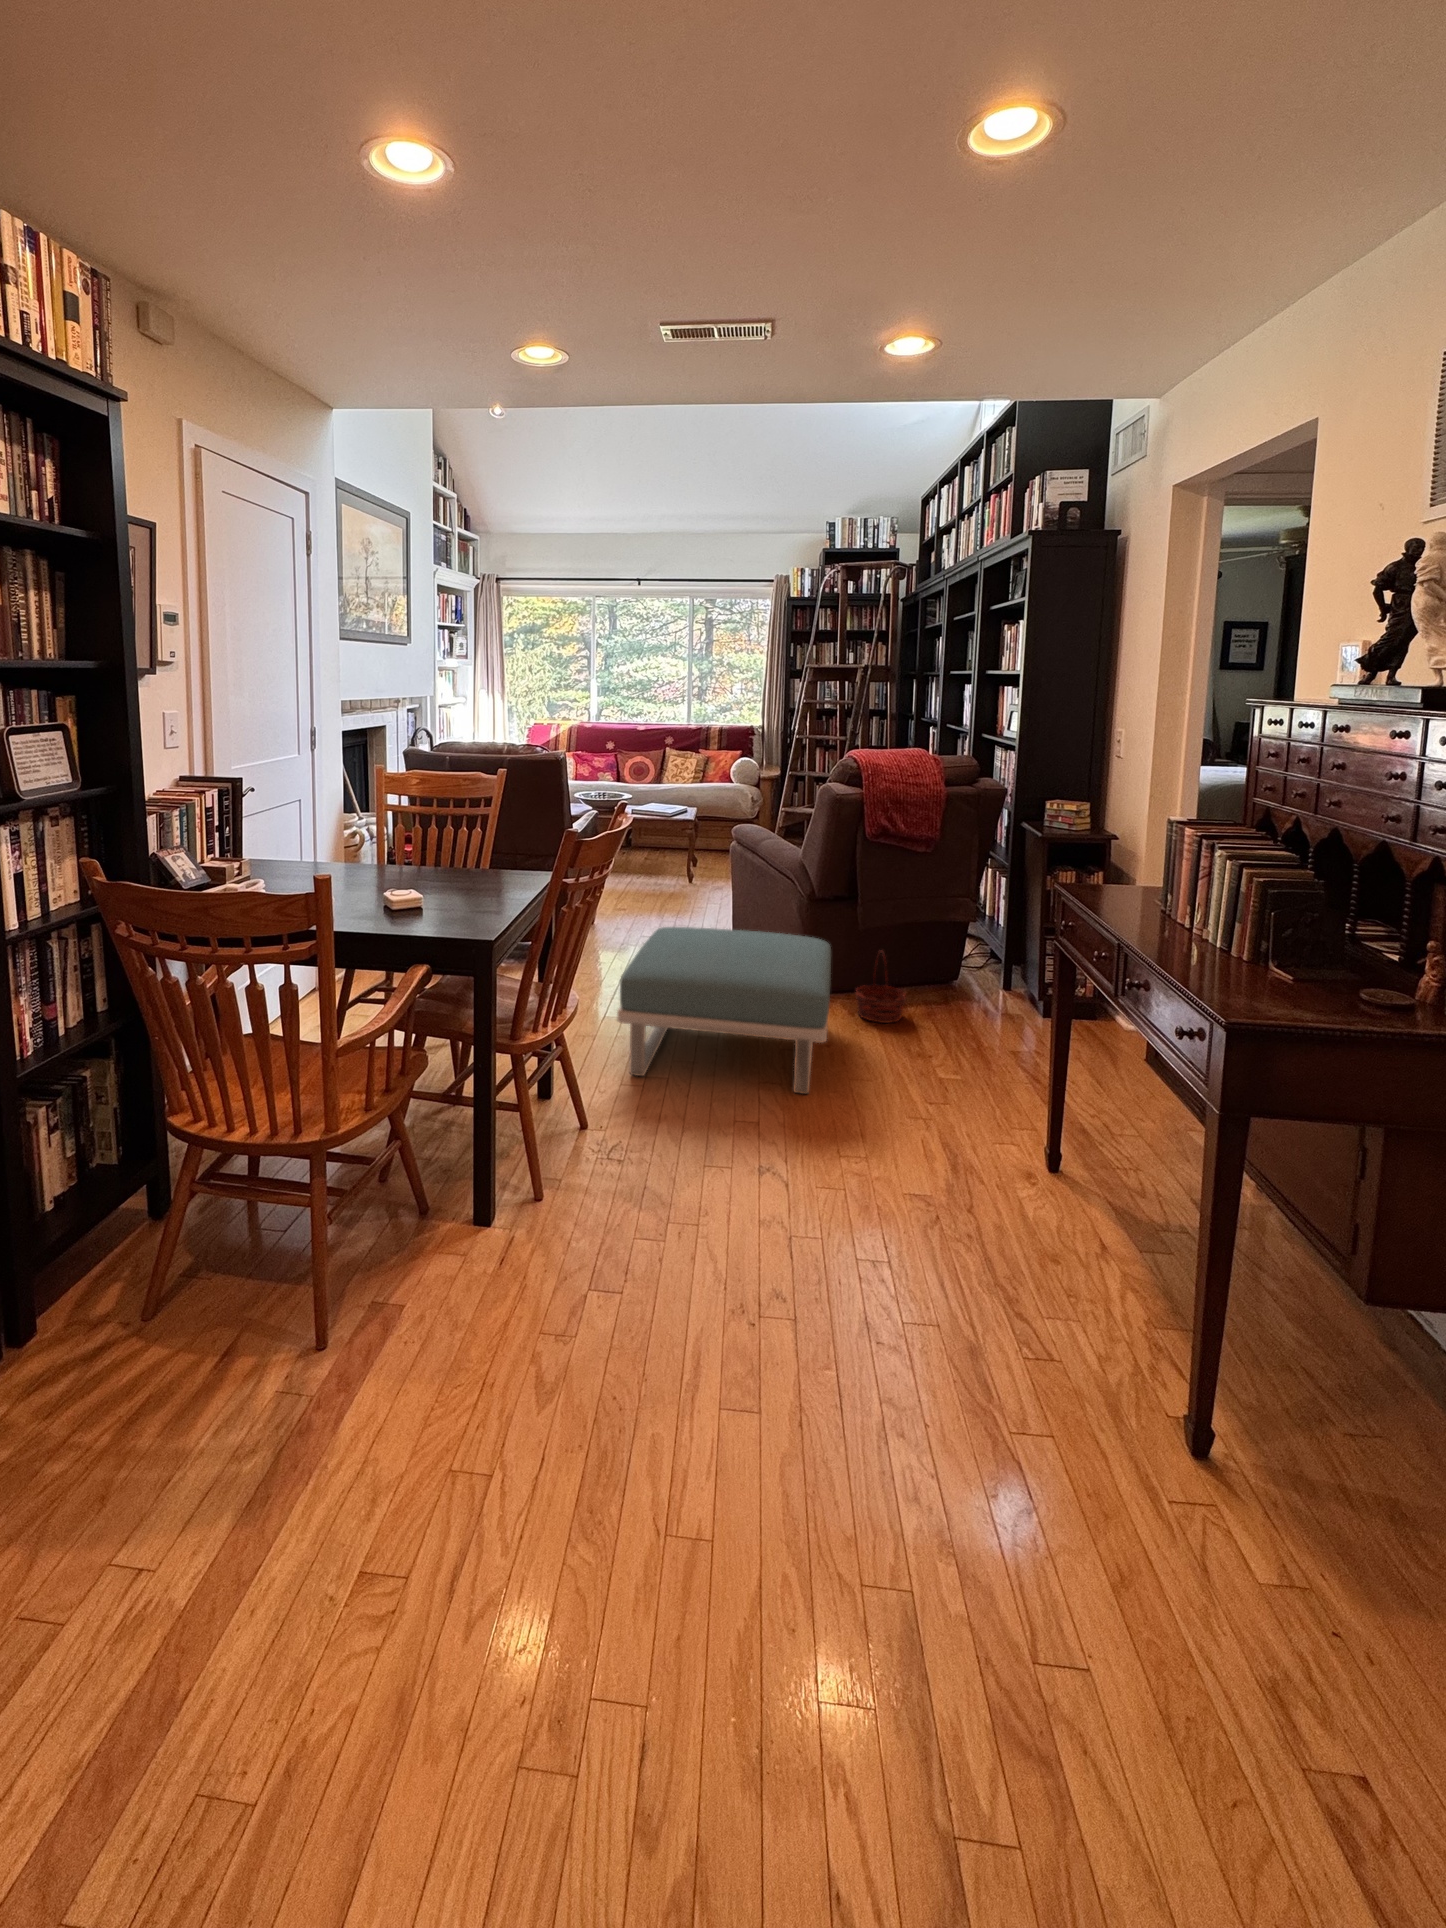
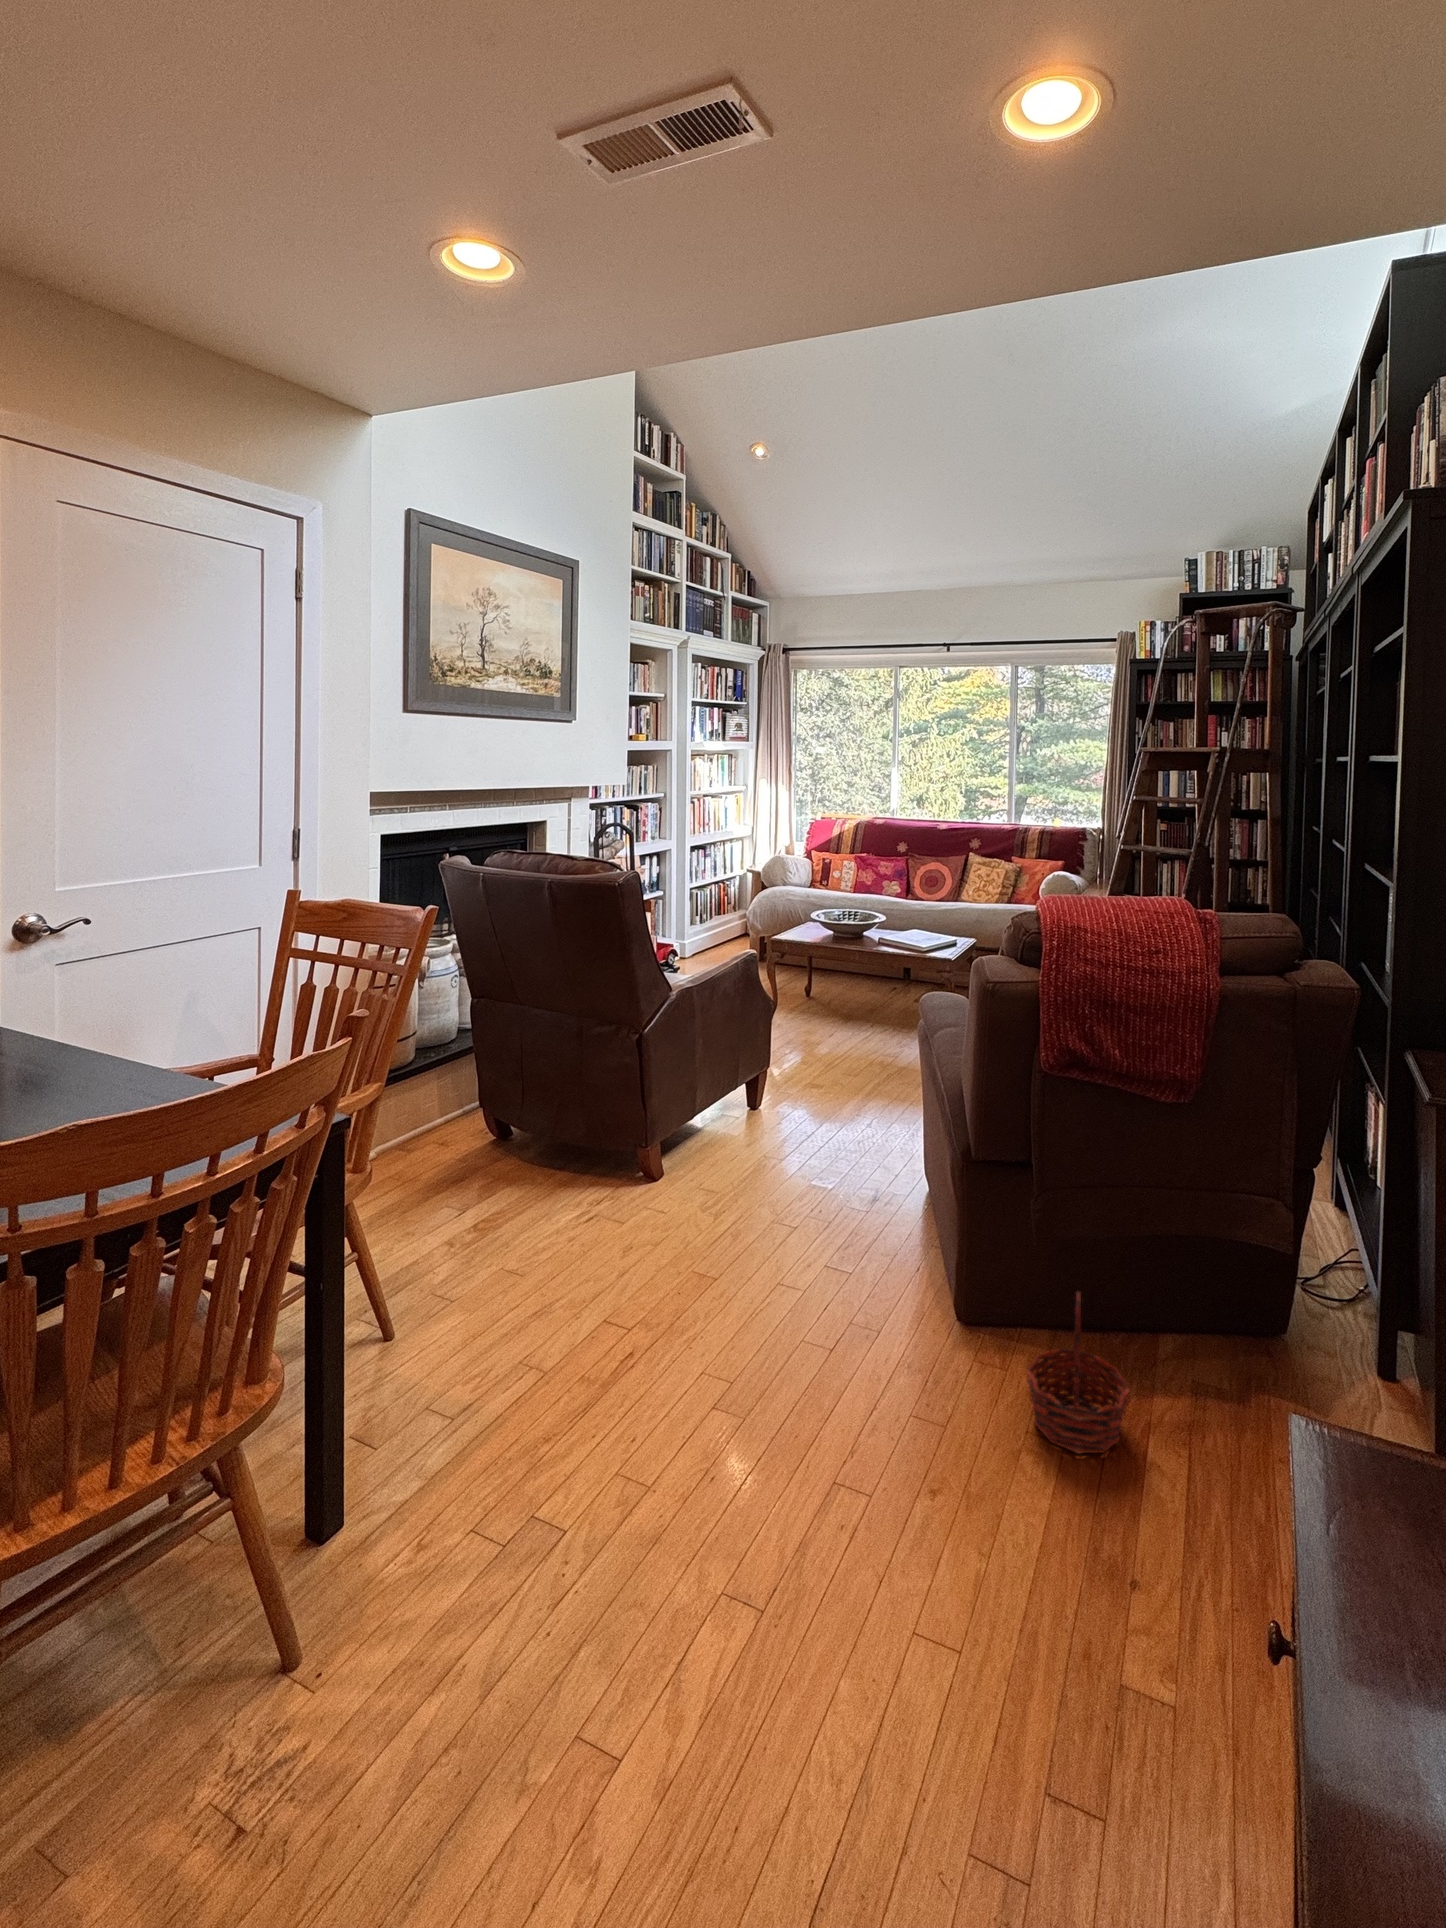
footstool: present [617,927,831,1094] -> none [462,1189,962,1701]

